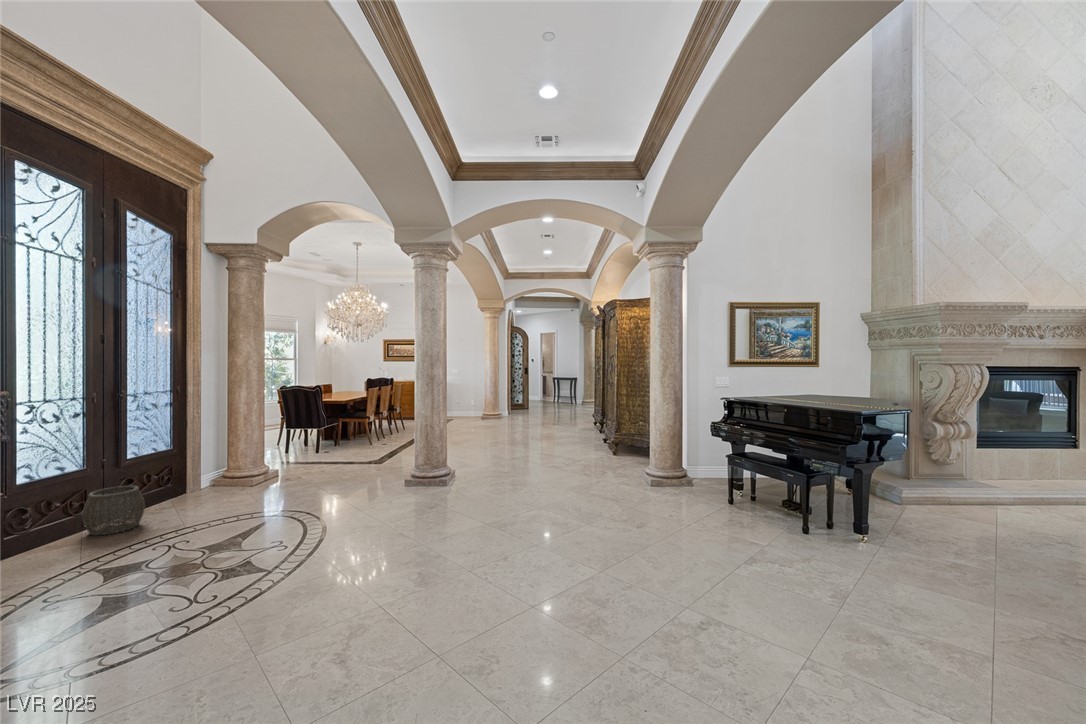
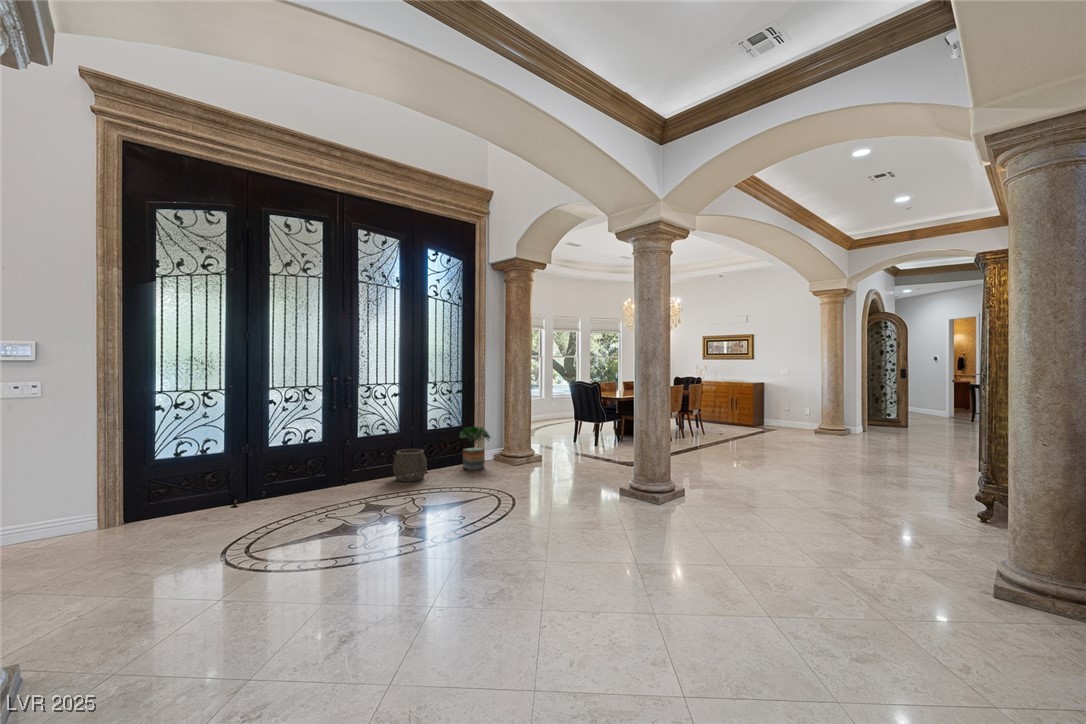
potted tree: none [171,445,224,501] -> present [460,427,490,470]

